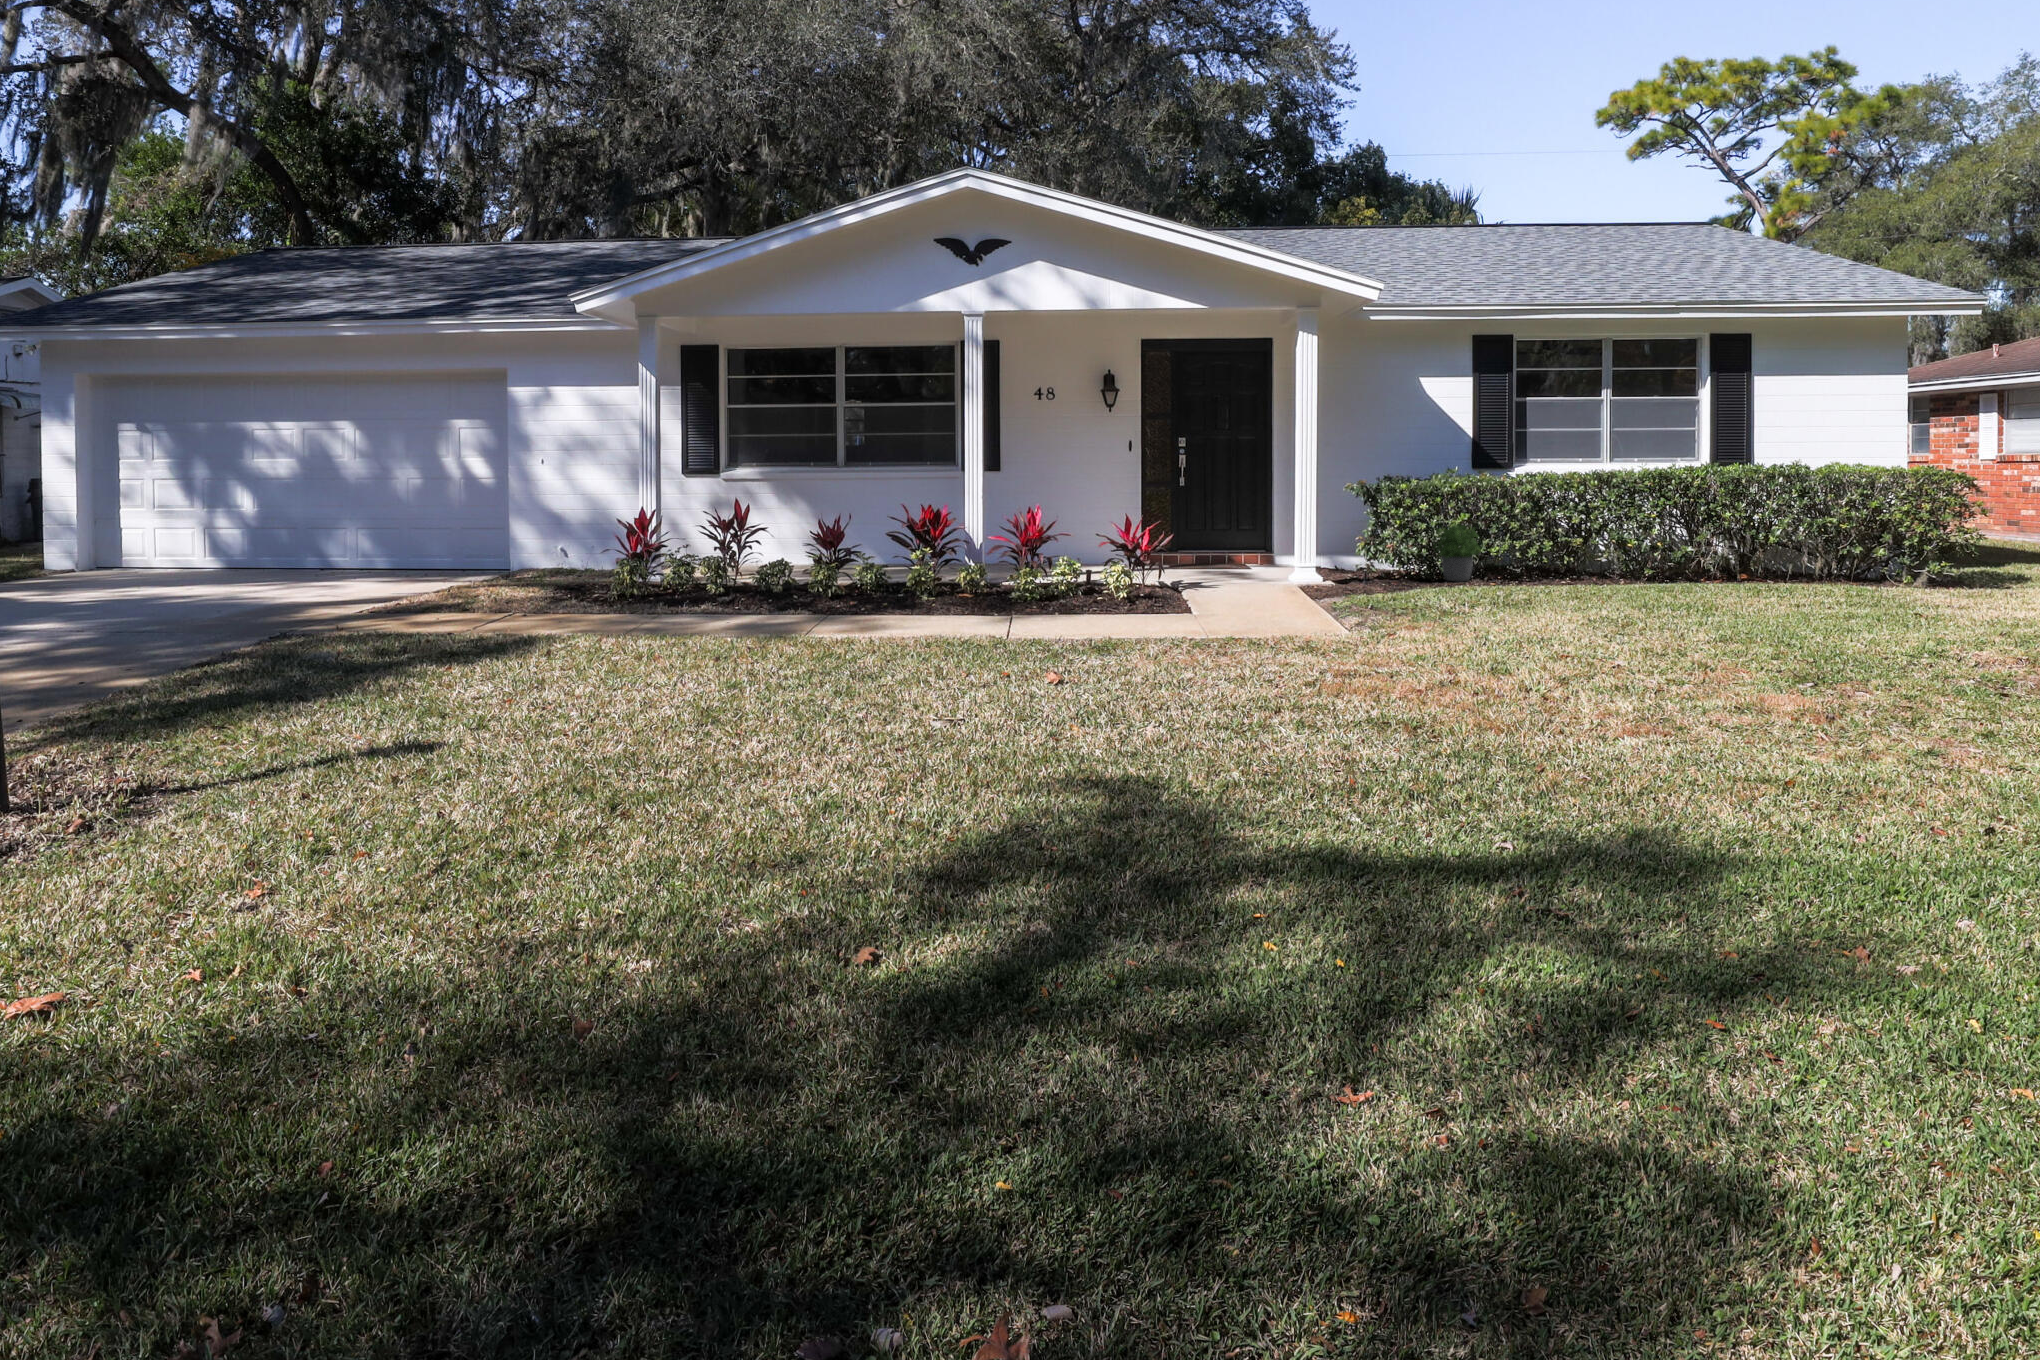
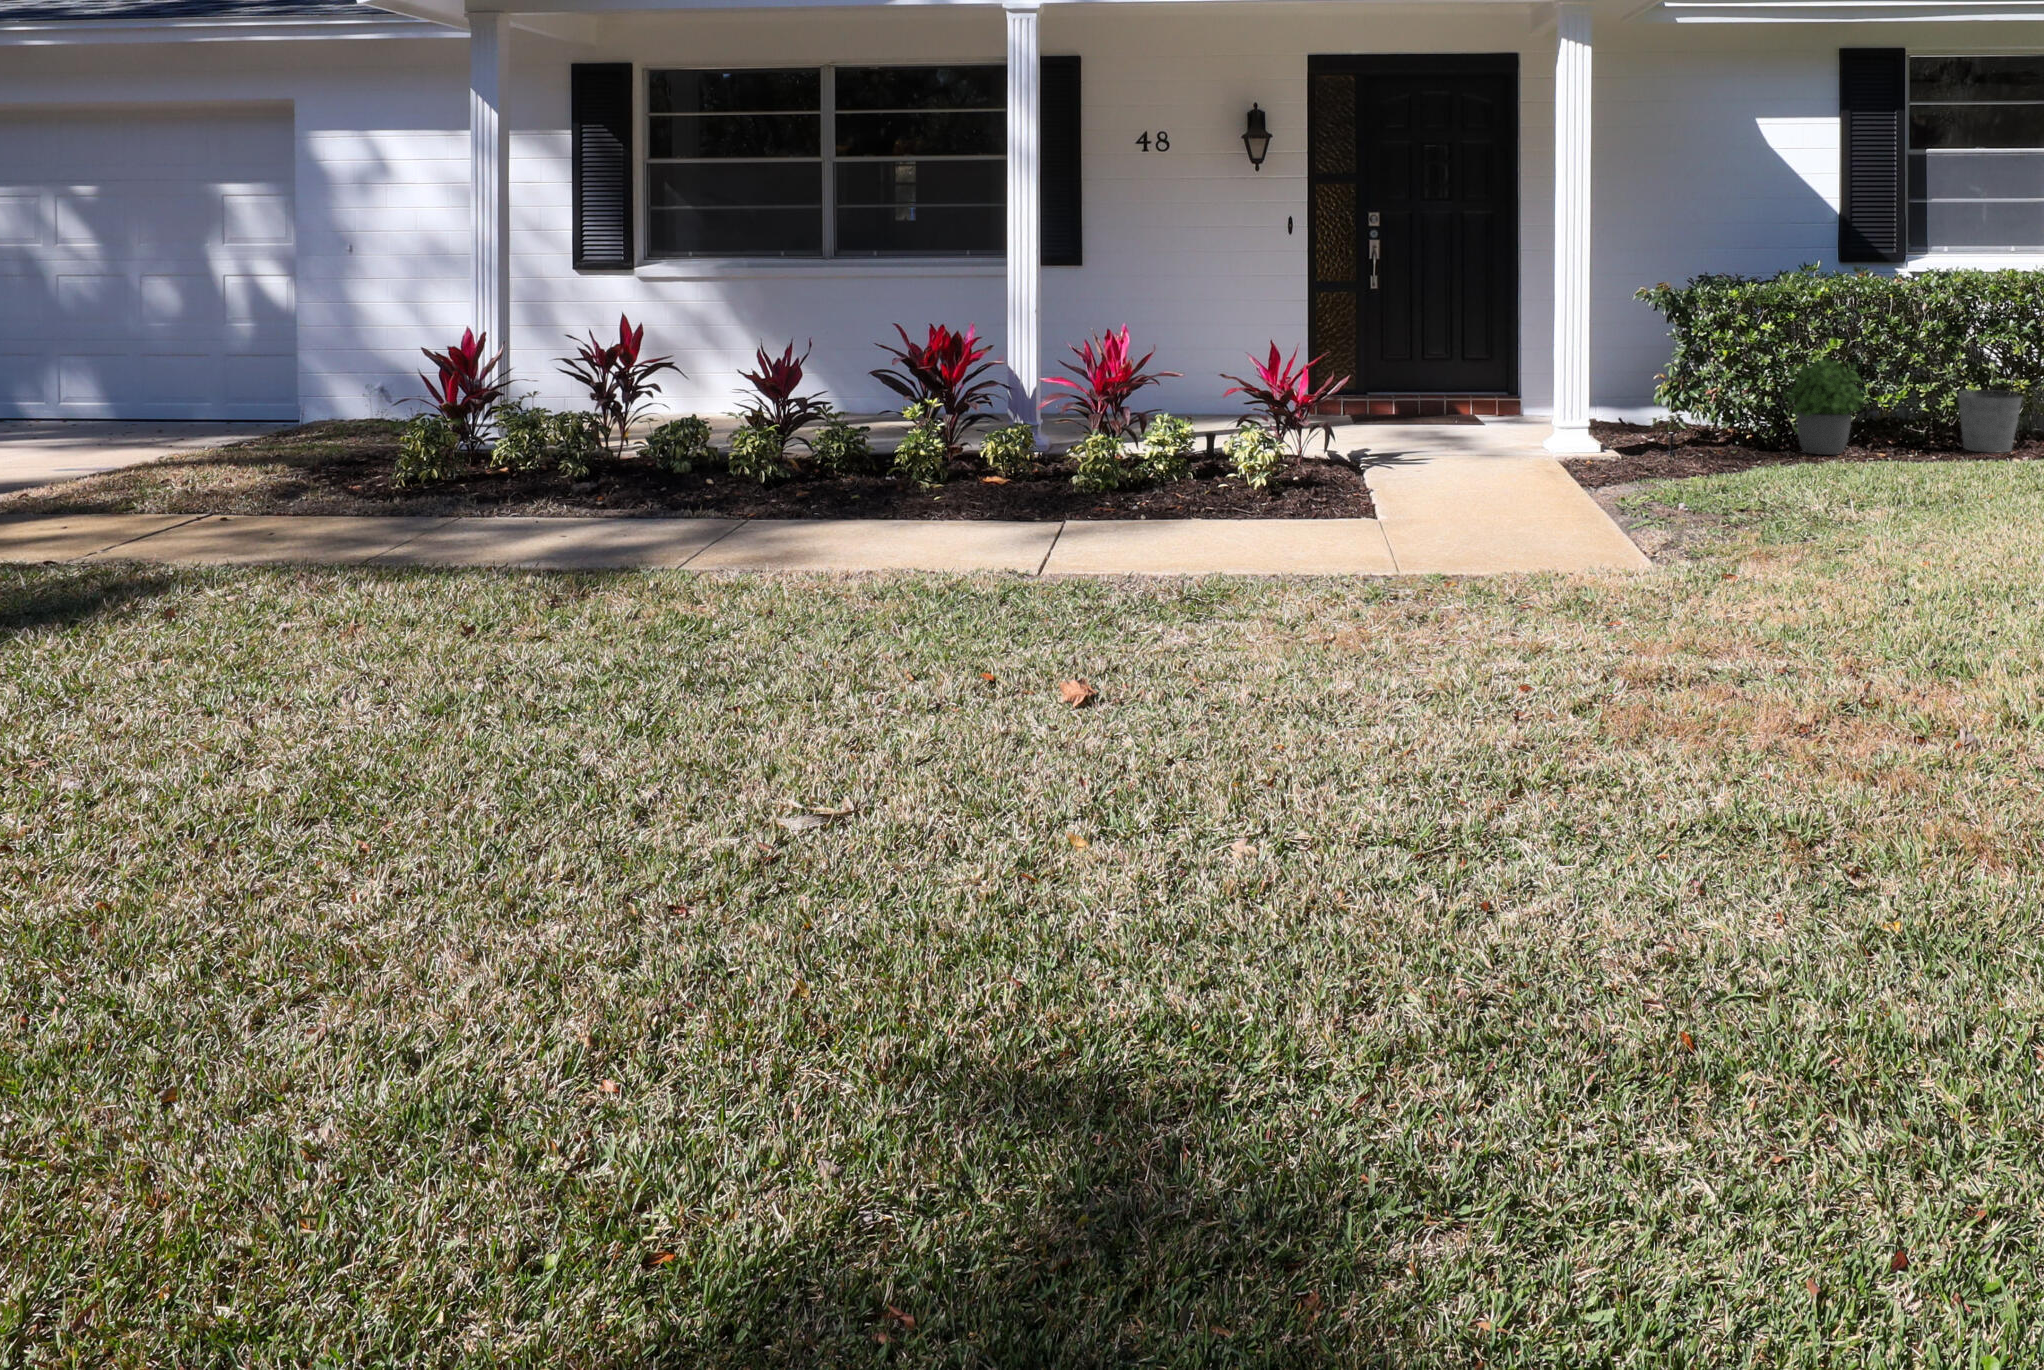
bucket: none [1537,543,1575,580] -> present [1958,390,2022,453]

